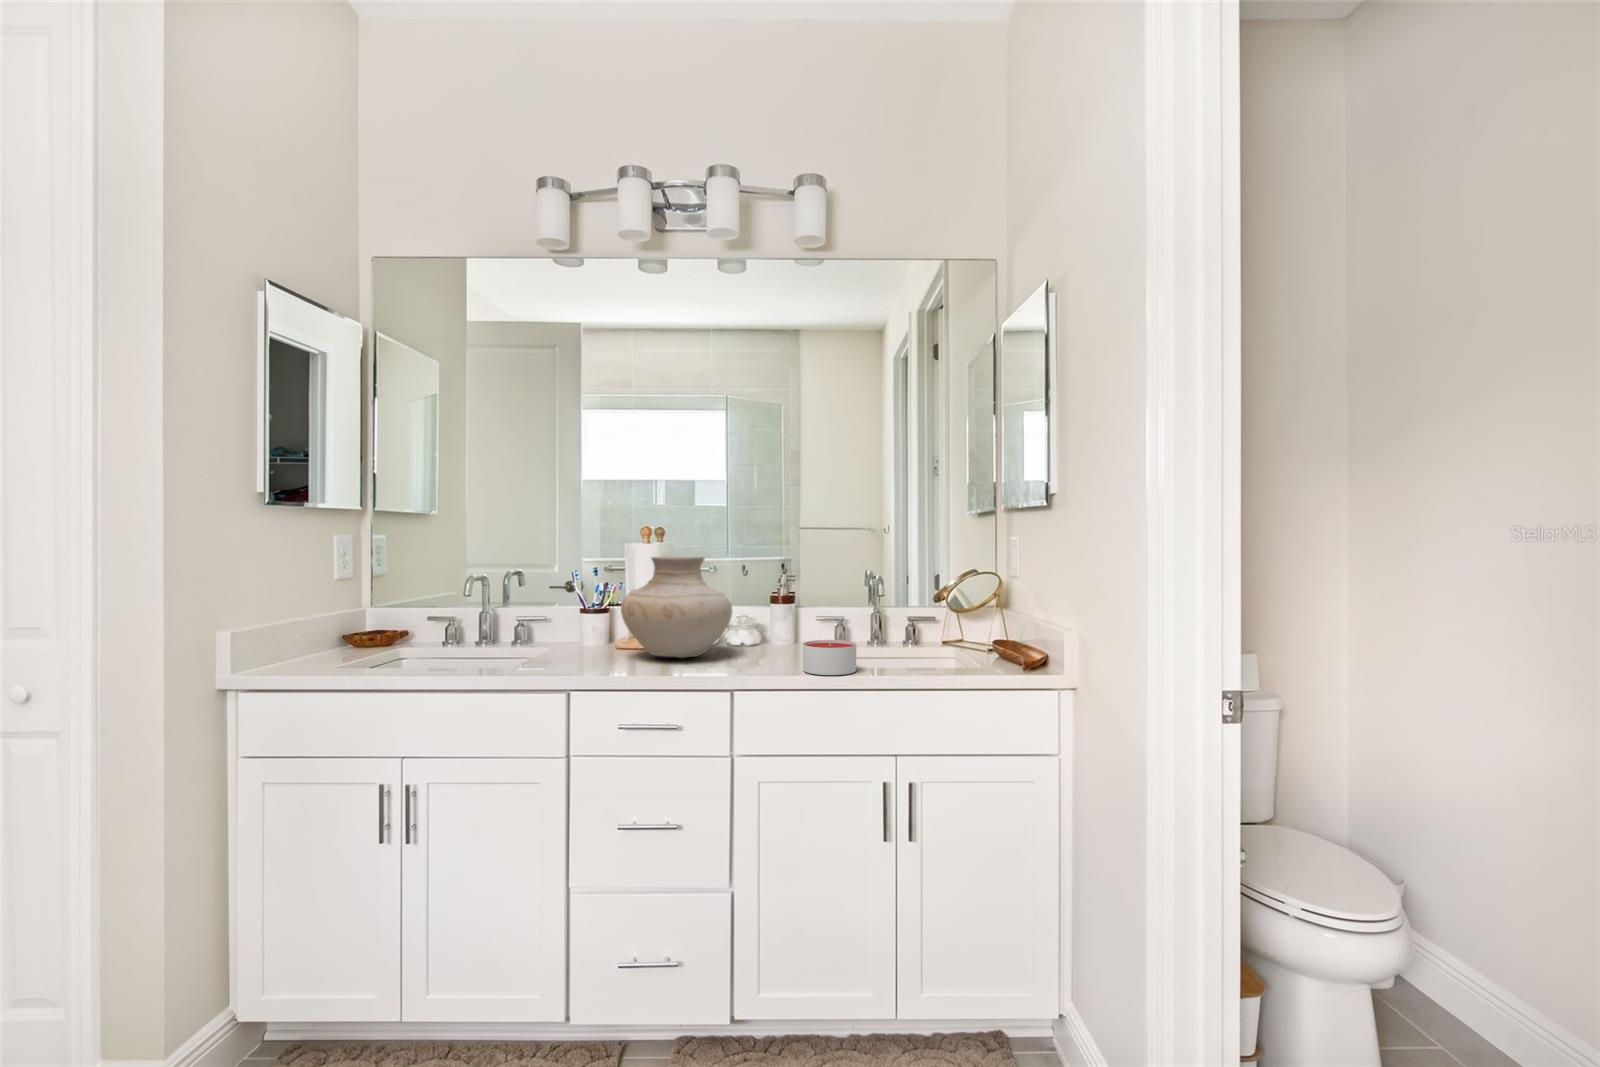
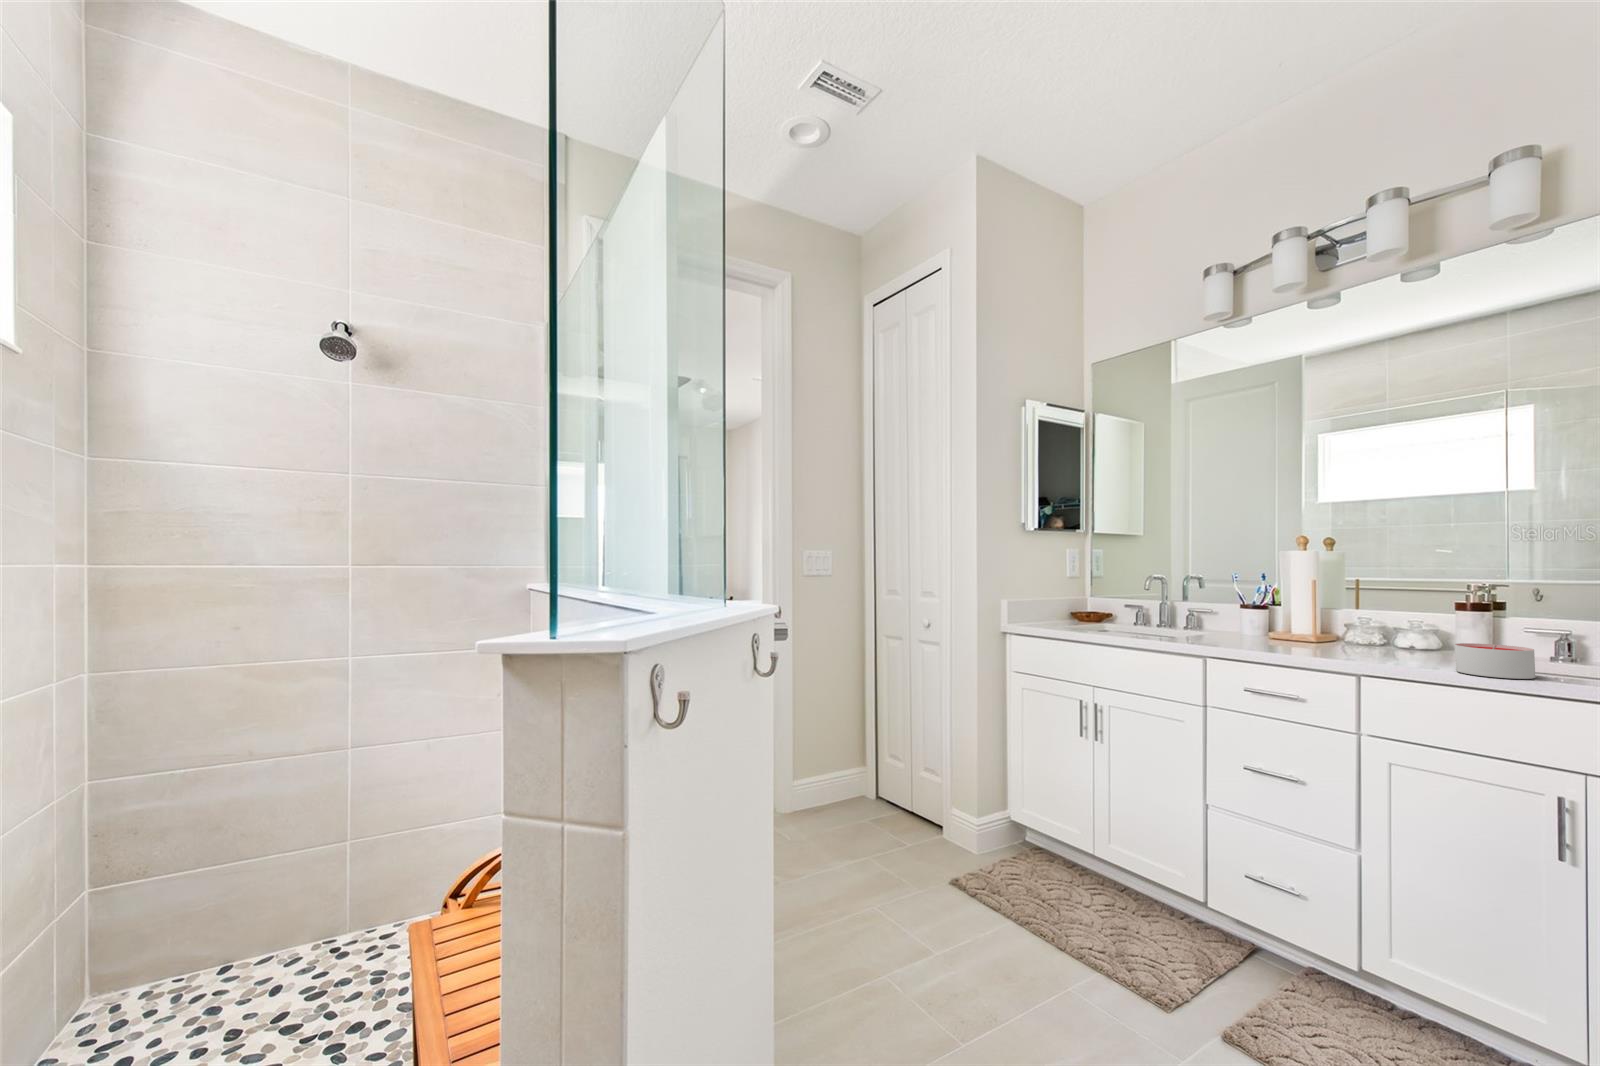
vase: present [621,556,732,658] -> none [1264,561,1387,650]

